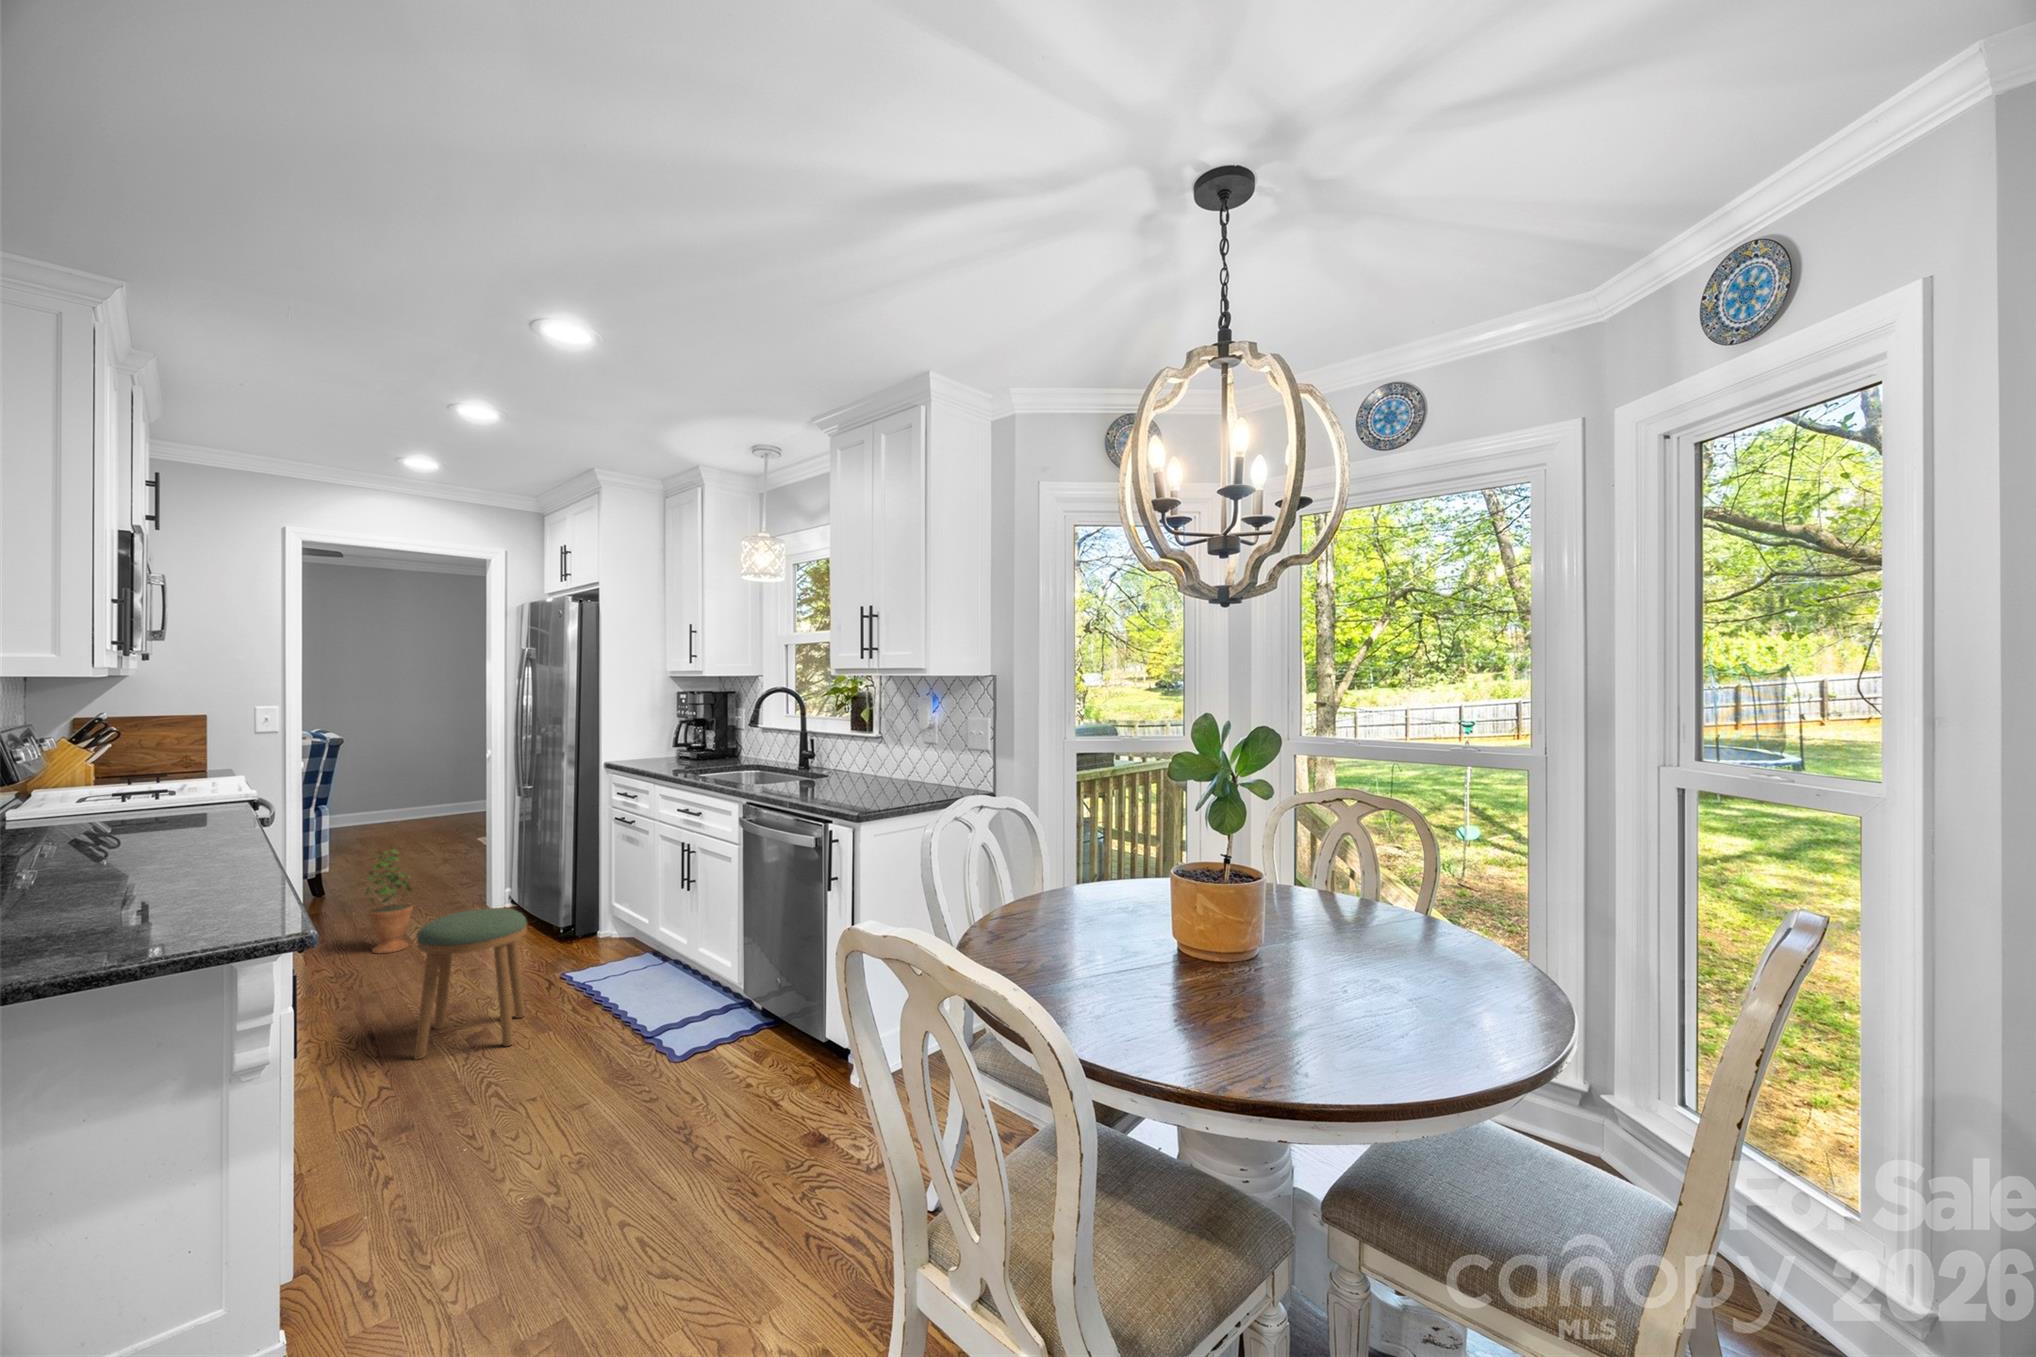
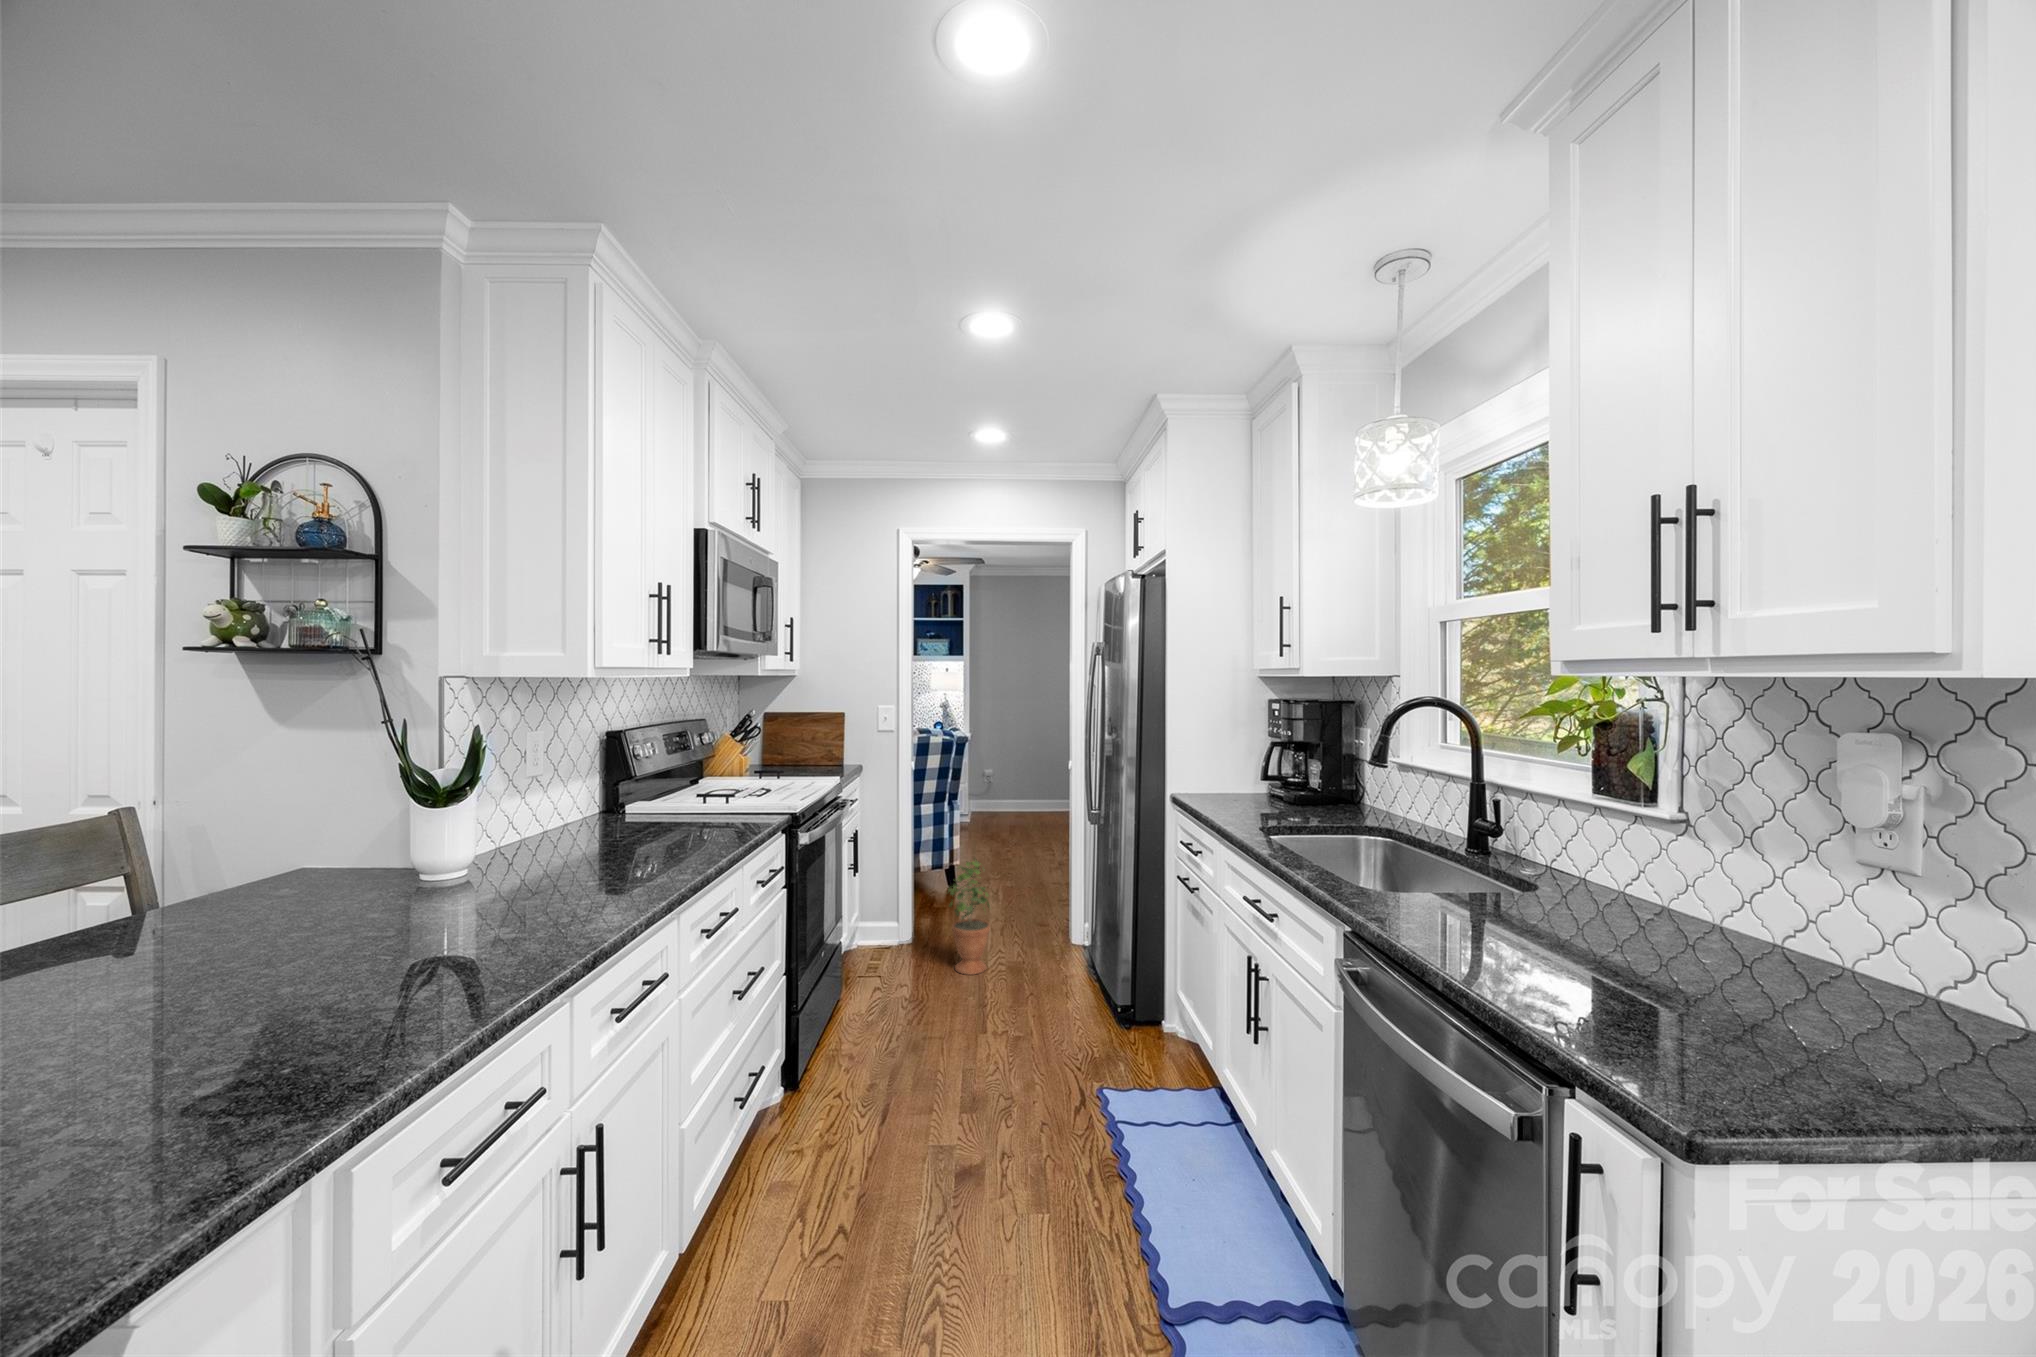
stool: present [414,908,527,1059] -> none [879,994,1028,1234]

